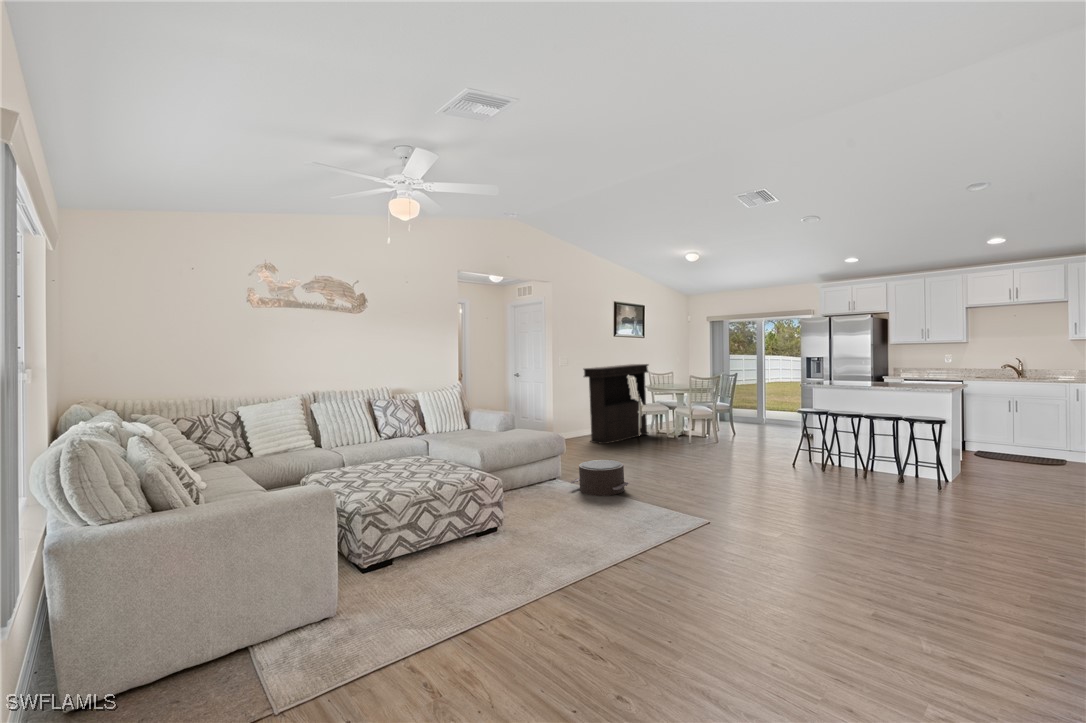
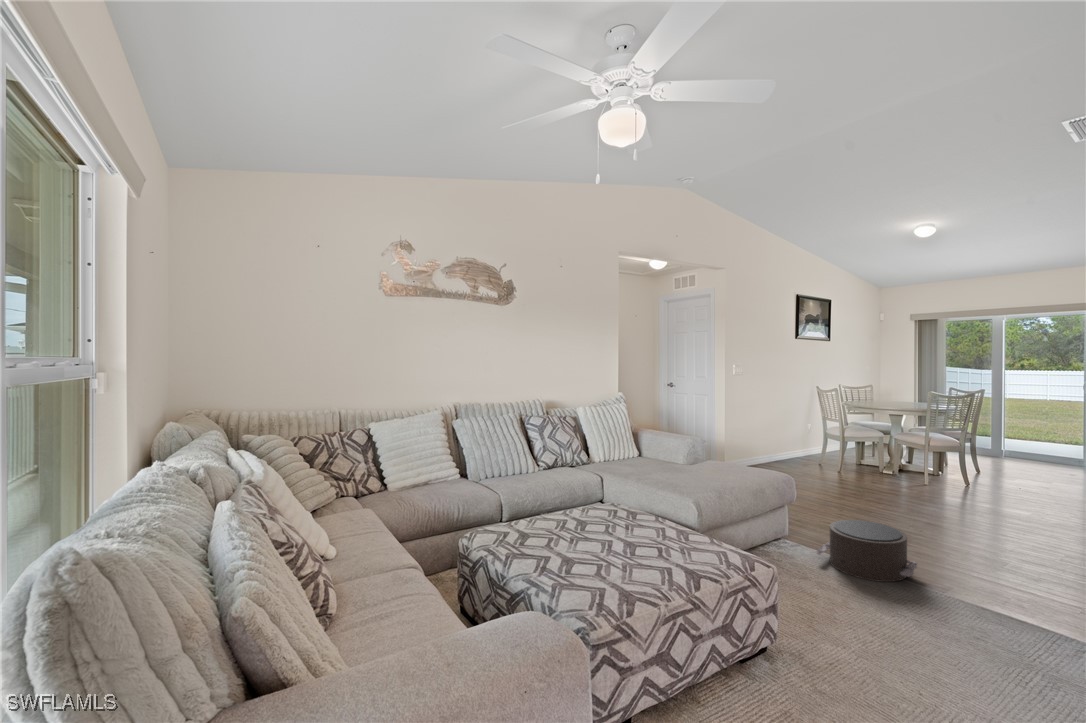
console table: present [584,364,648,444] -> none [767,375,847,480]

